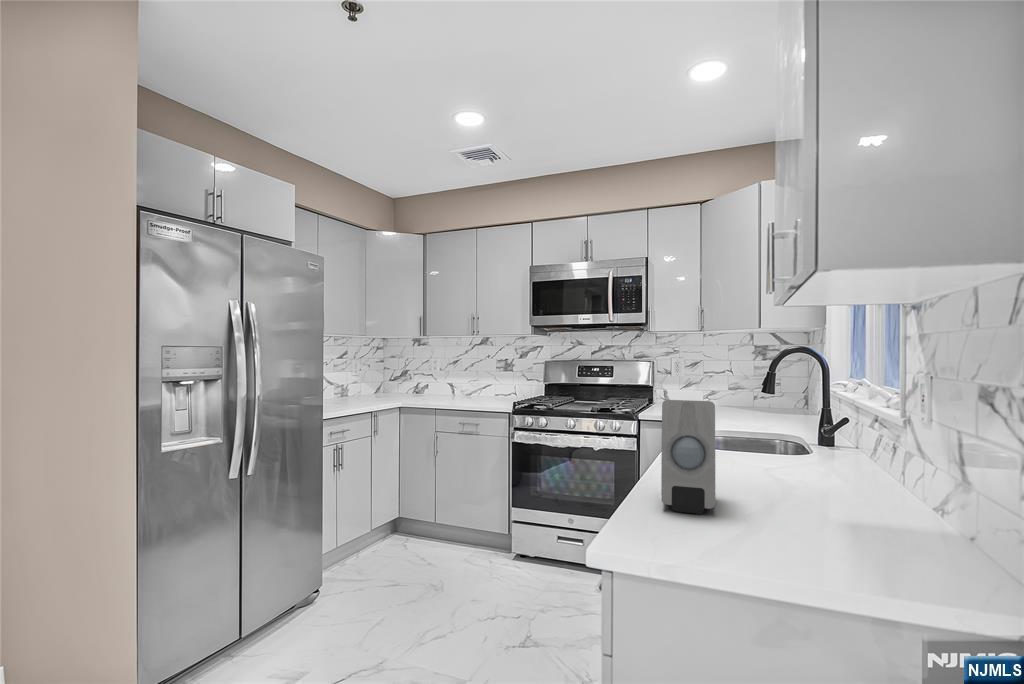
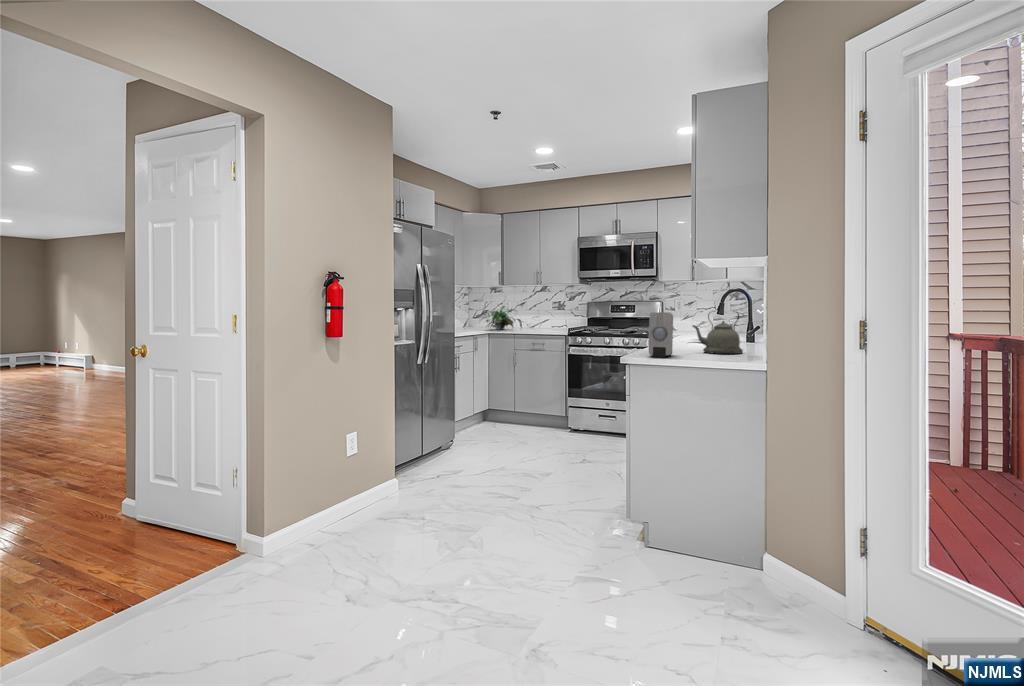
potted plant: none [396,364,443,399] -> present [485,306,515,330]
kettle: none [748,393,865,496] -> present [693,312,743,354]

